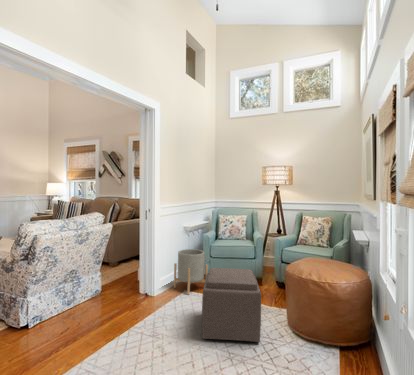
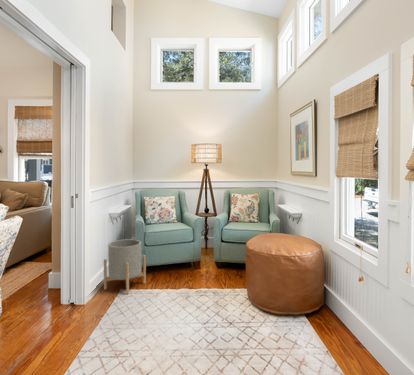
ottoman: present [202,268,261,342] -> none [164,253,240,342]

